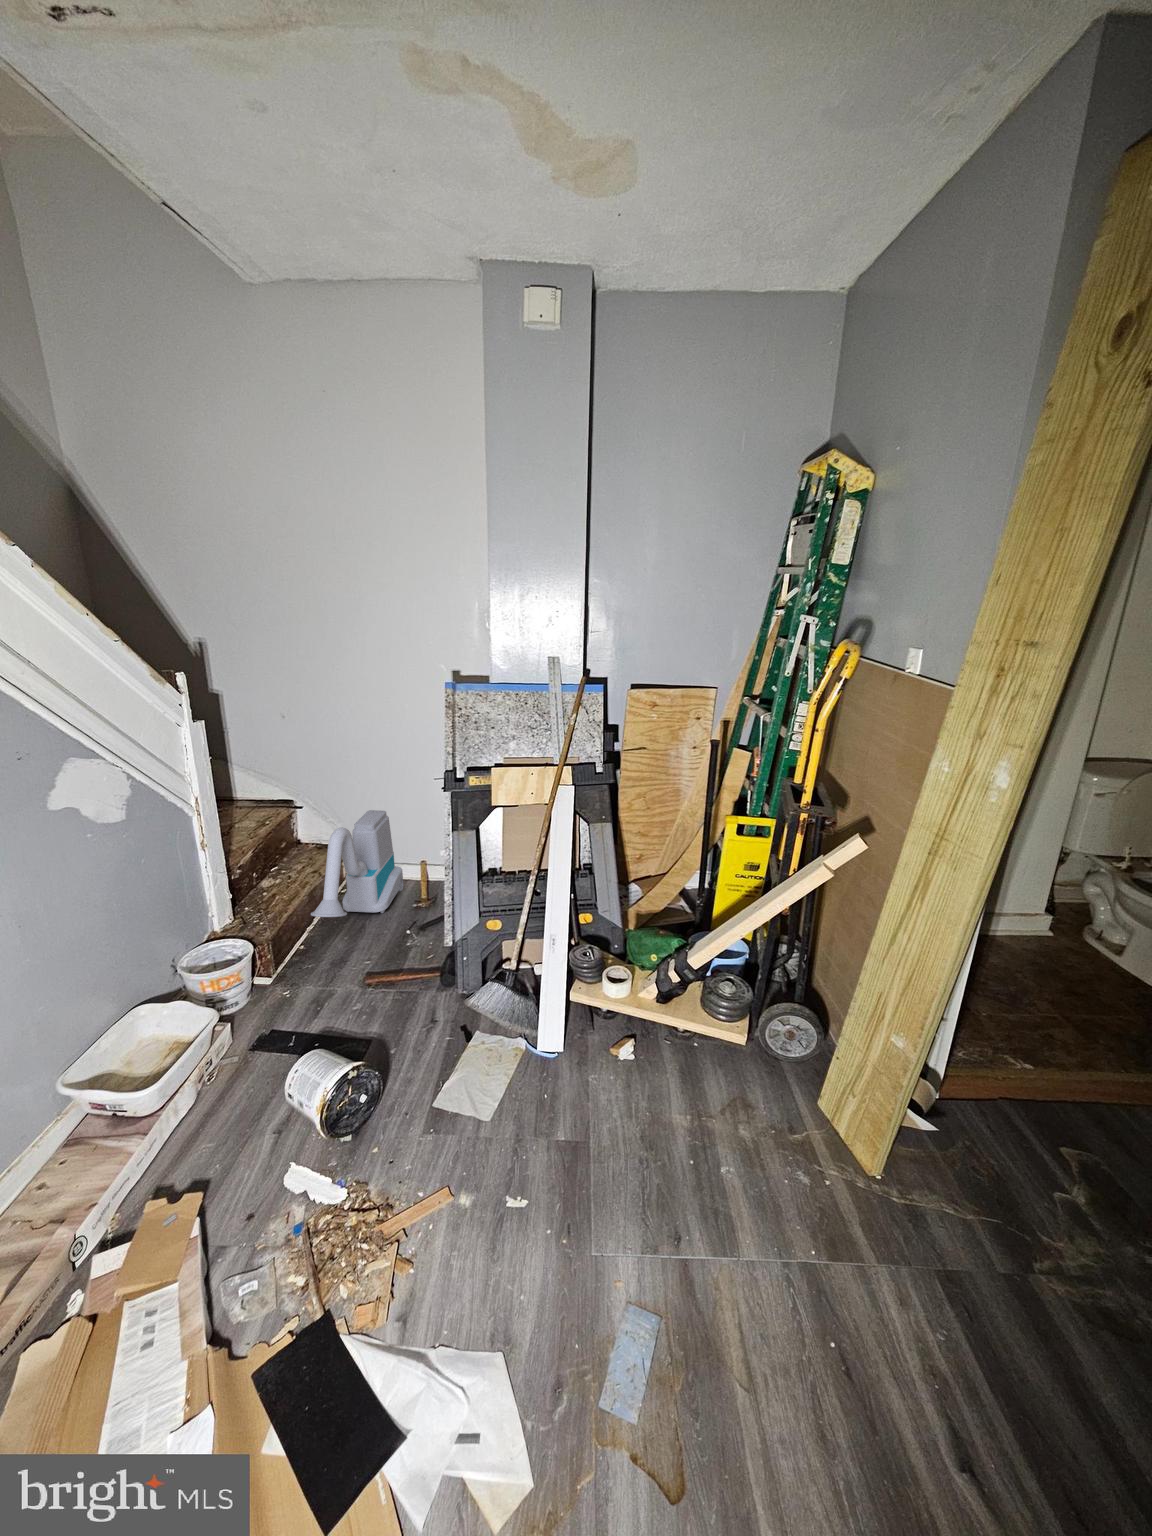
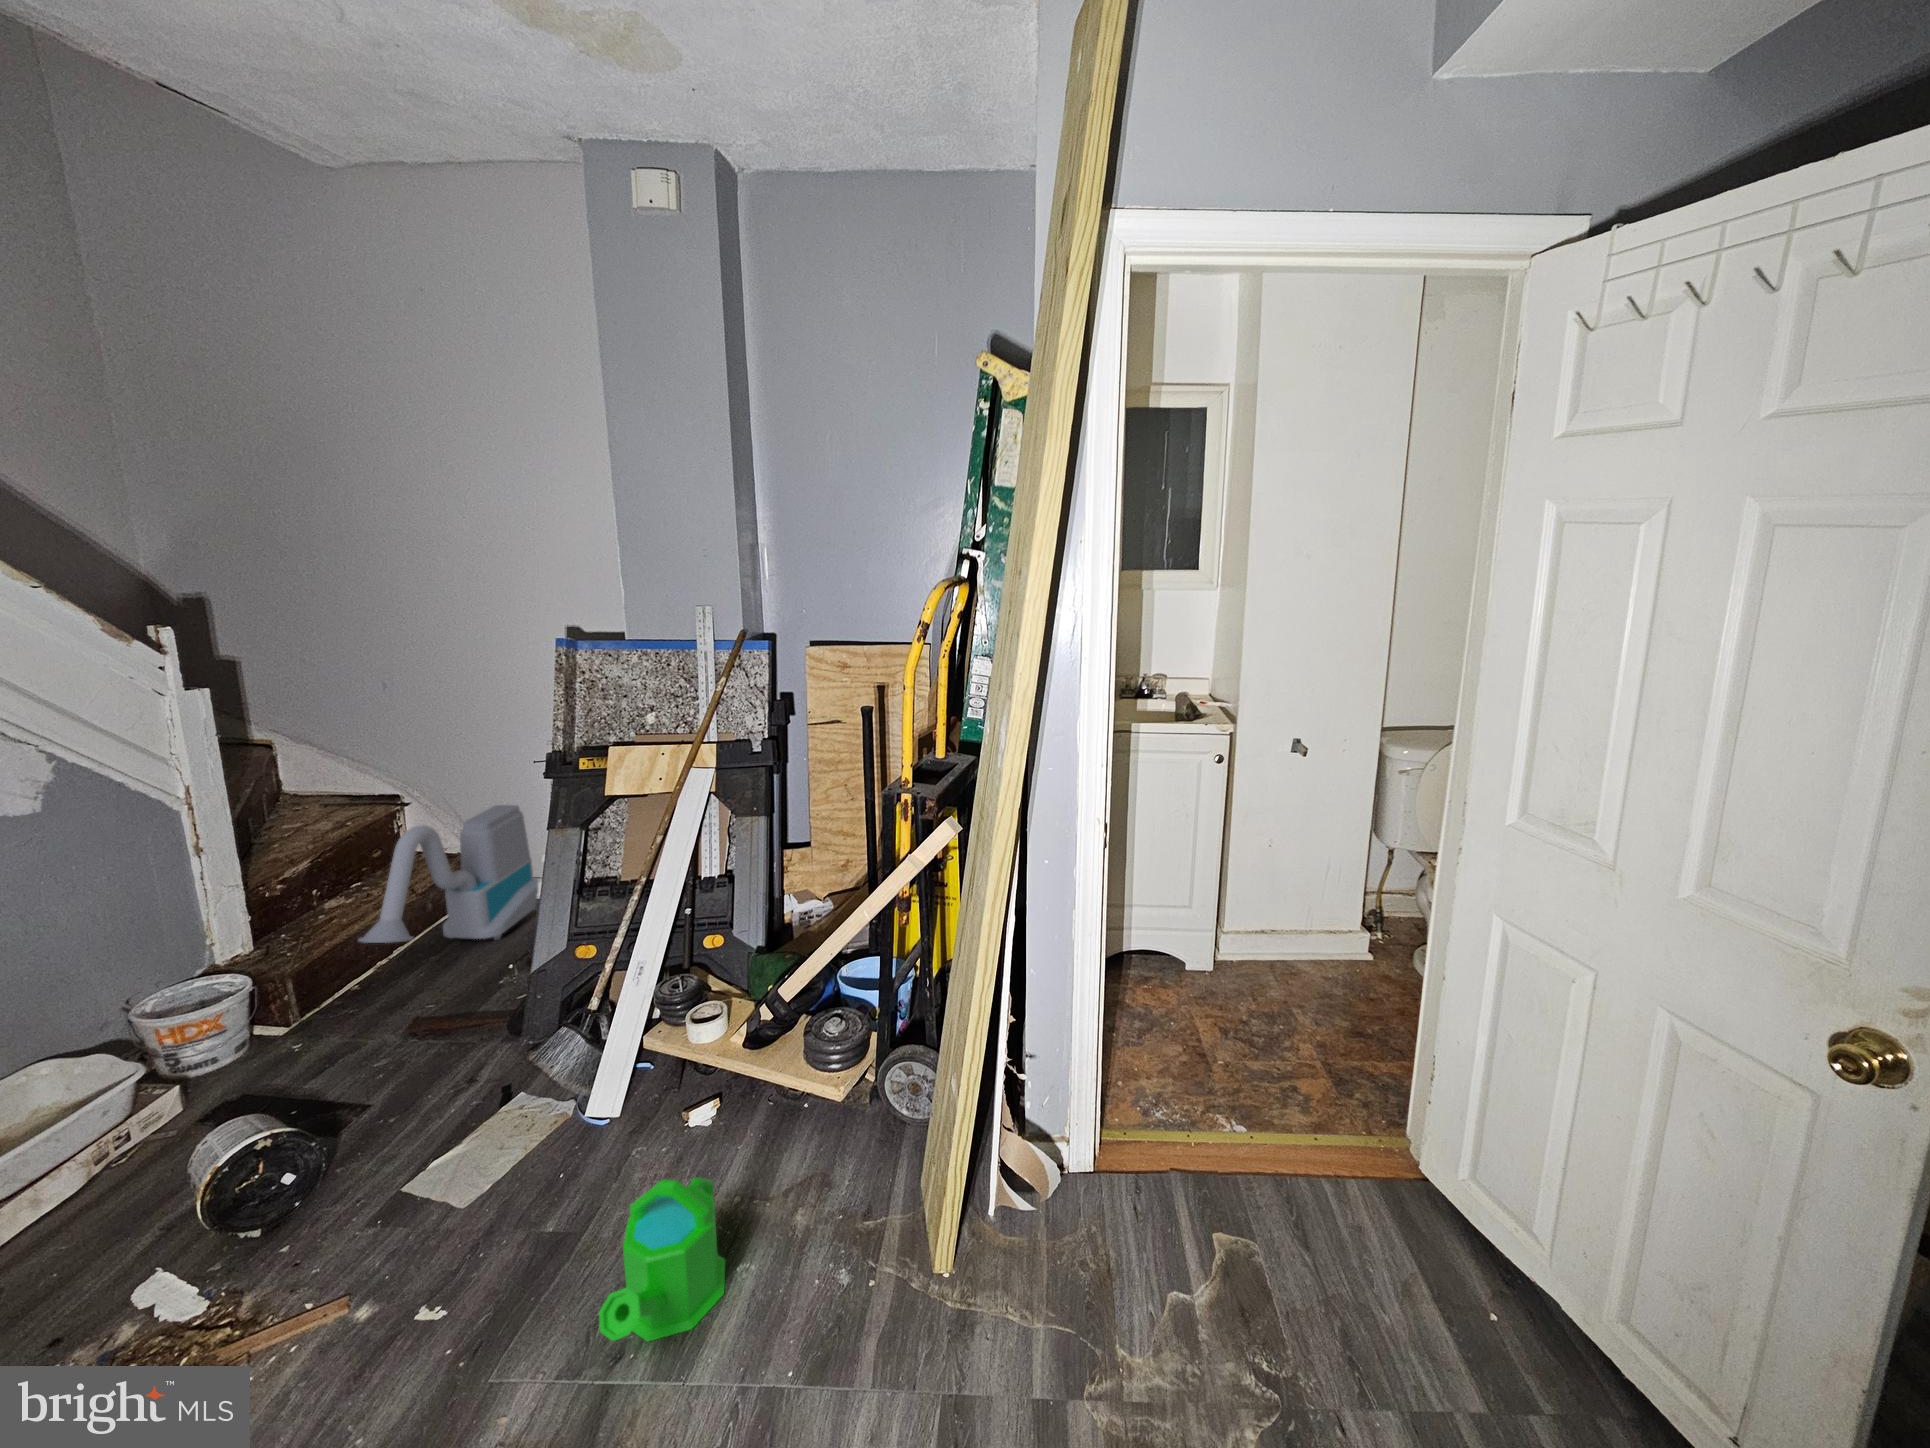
watering can: none [636,1103,713,1226] -> present [599,1177,726,1341]

